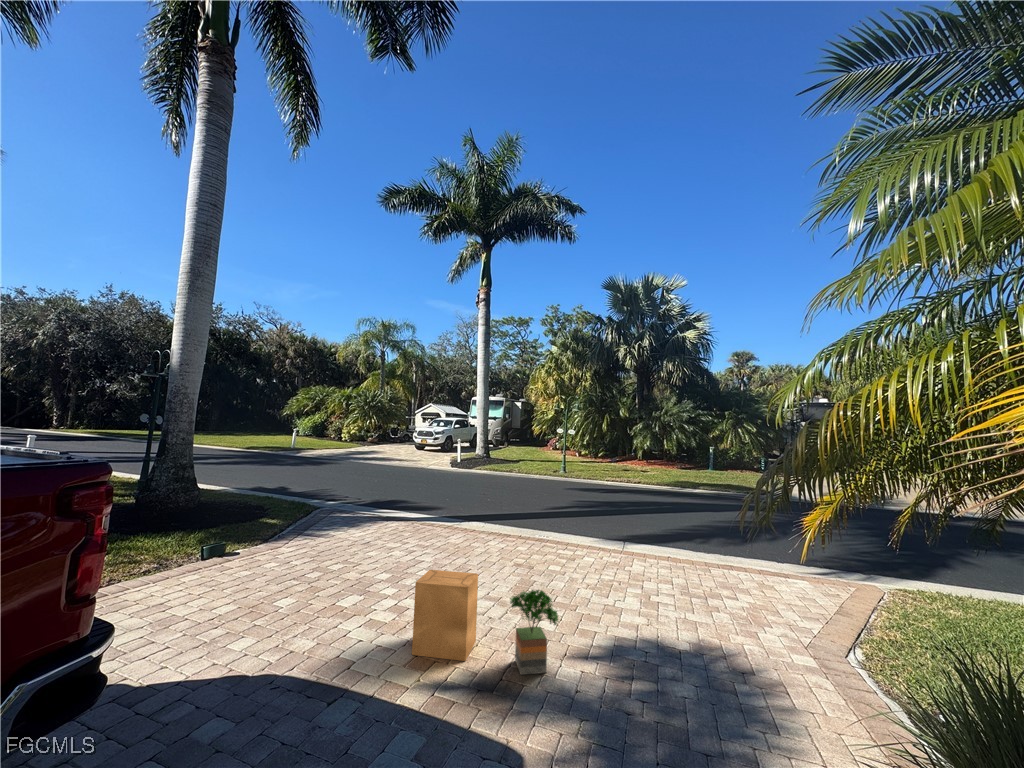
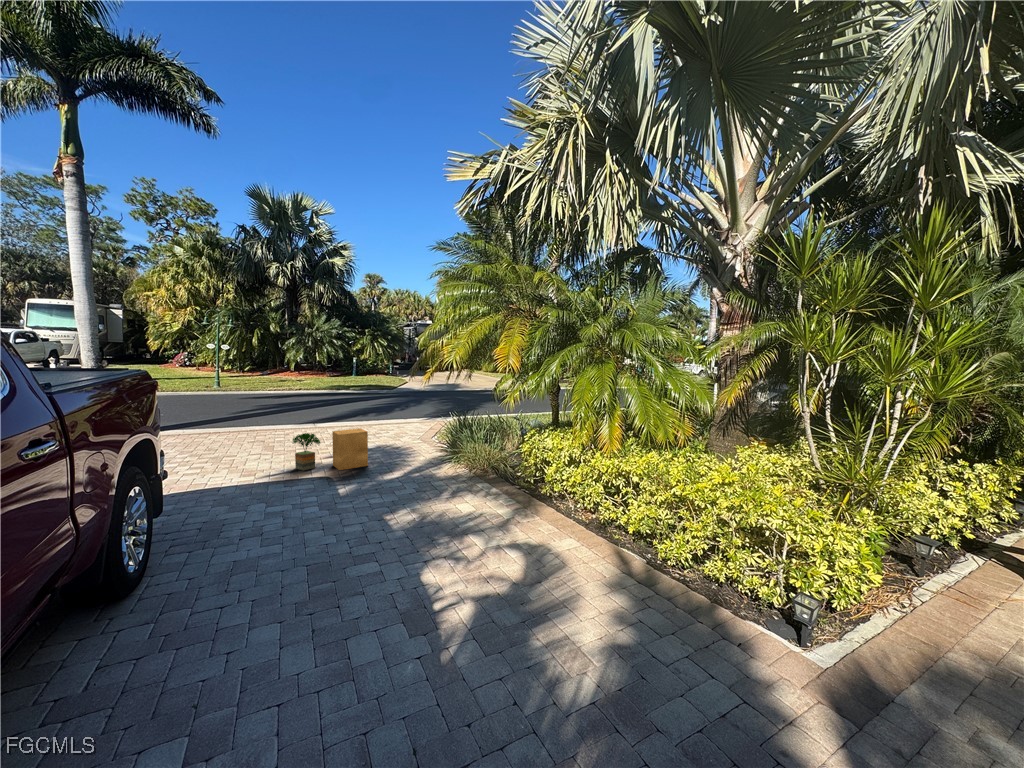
cardboard box: present [412,570,478,661] -> present [332,428,368,470]

